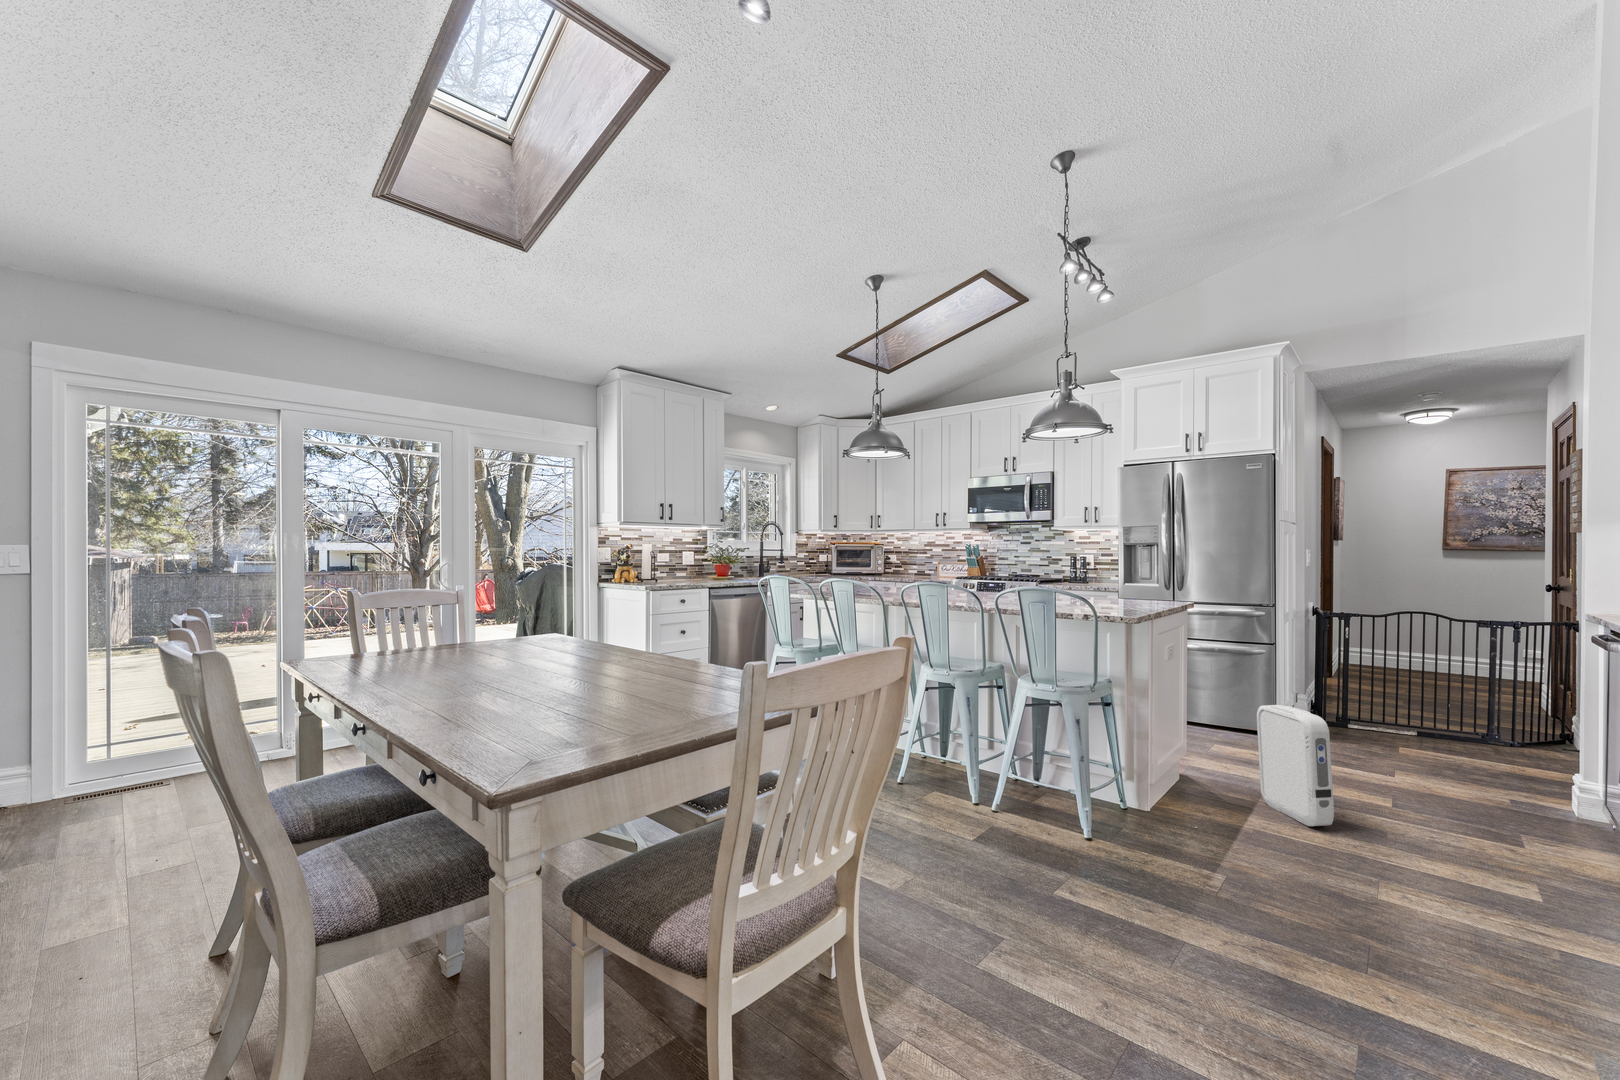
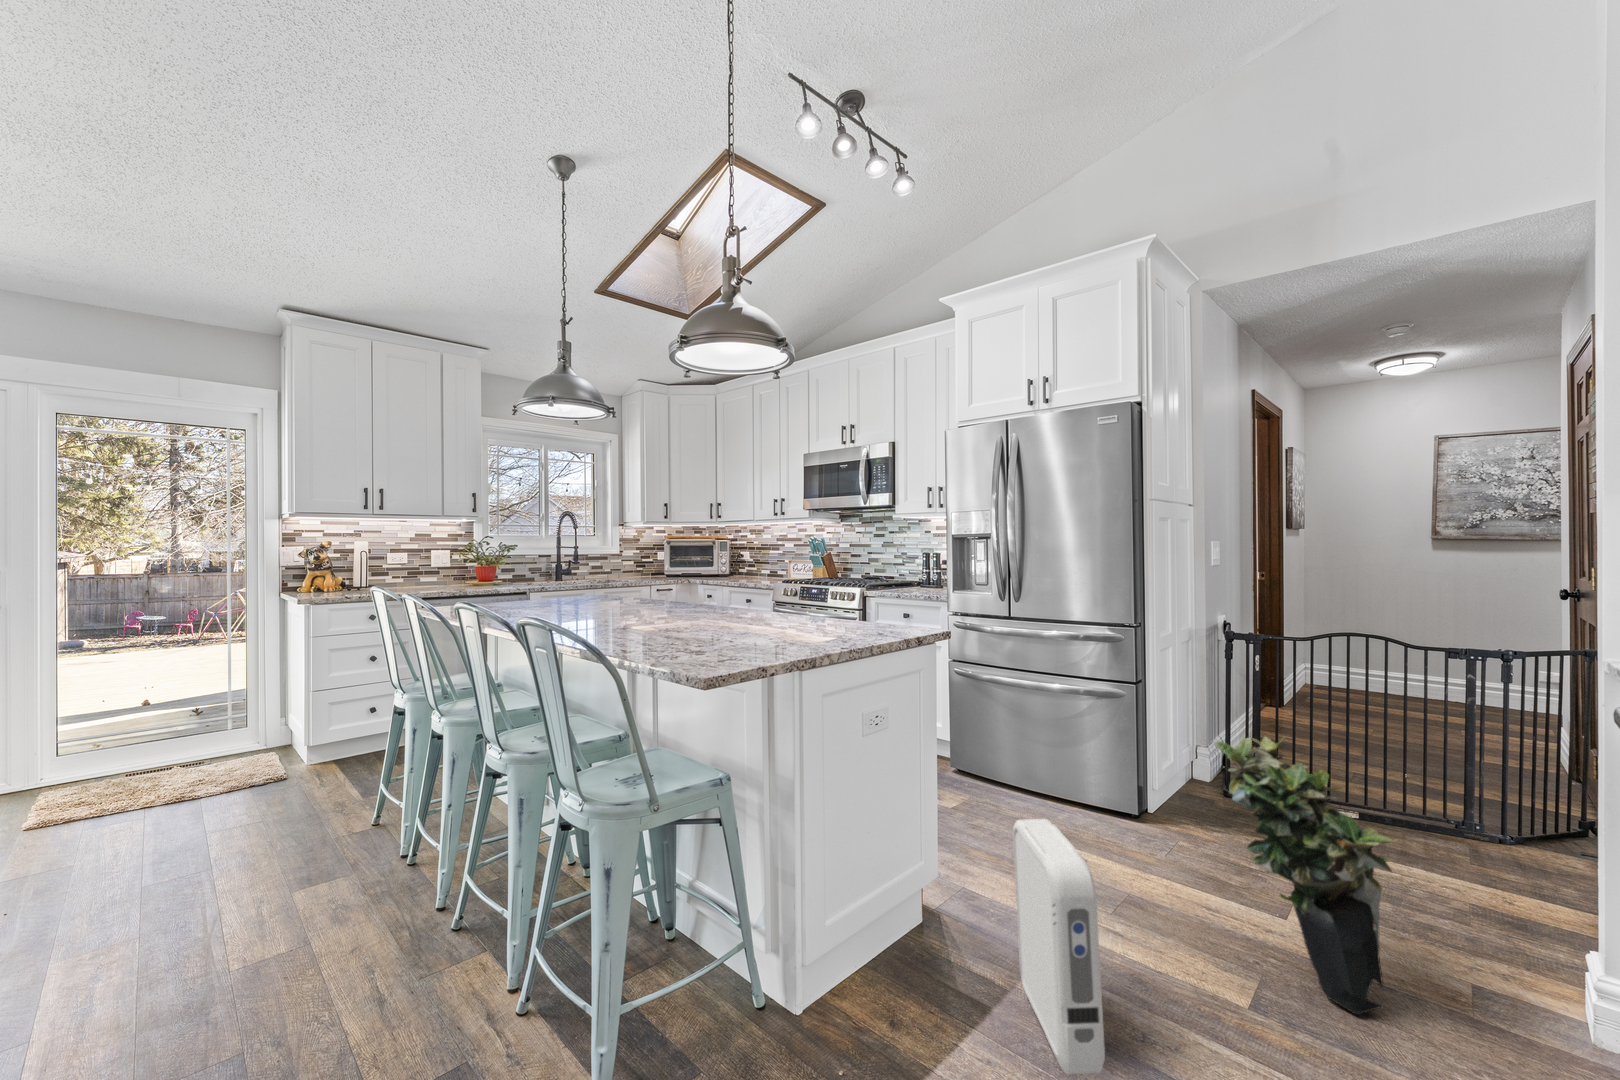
potted plant: none [1359,662,1471,808] -> present [1215,737,1392,1015]

